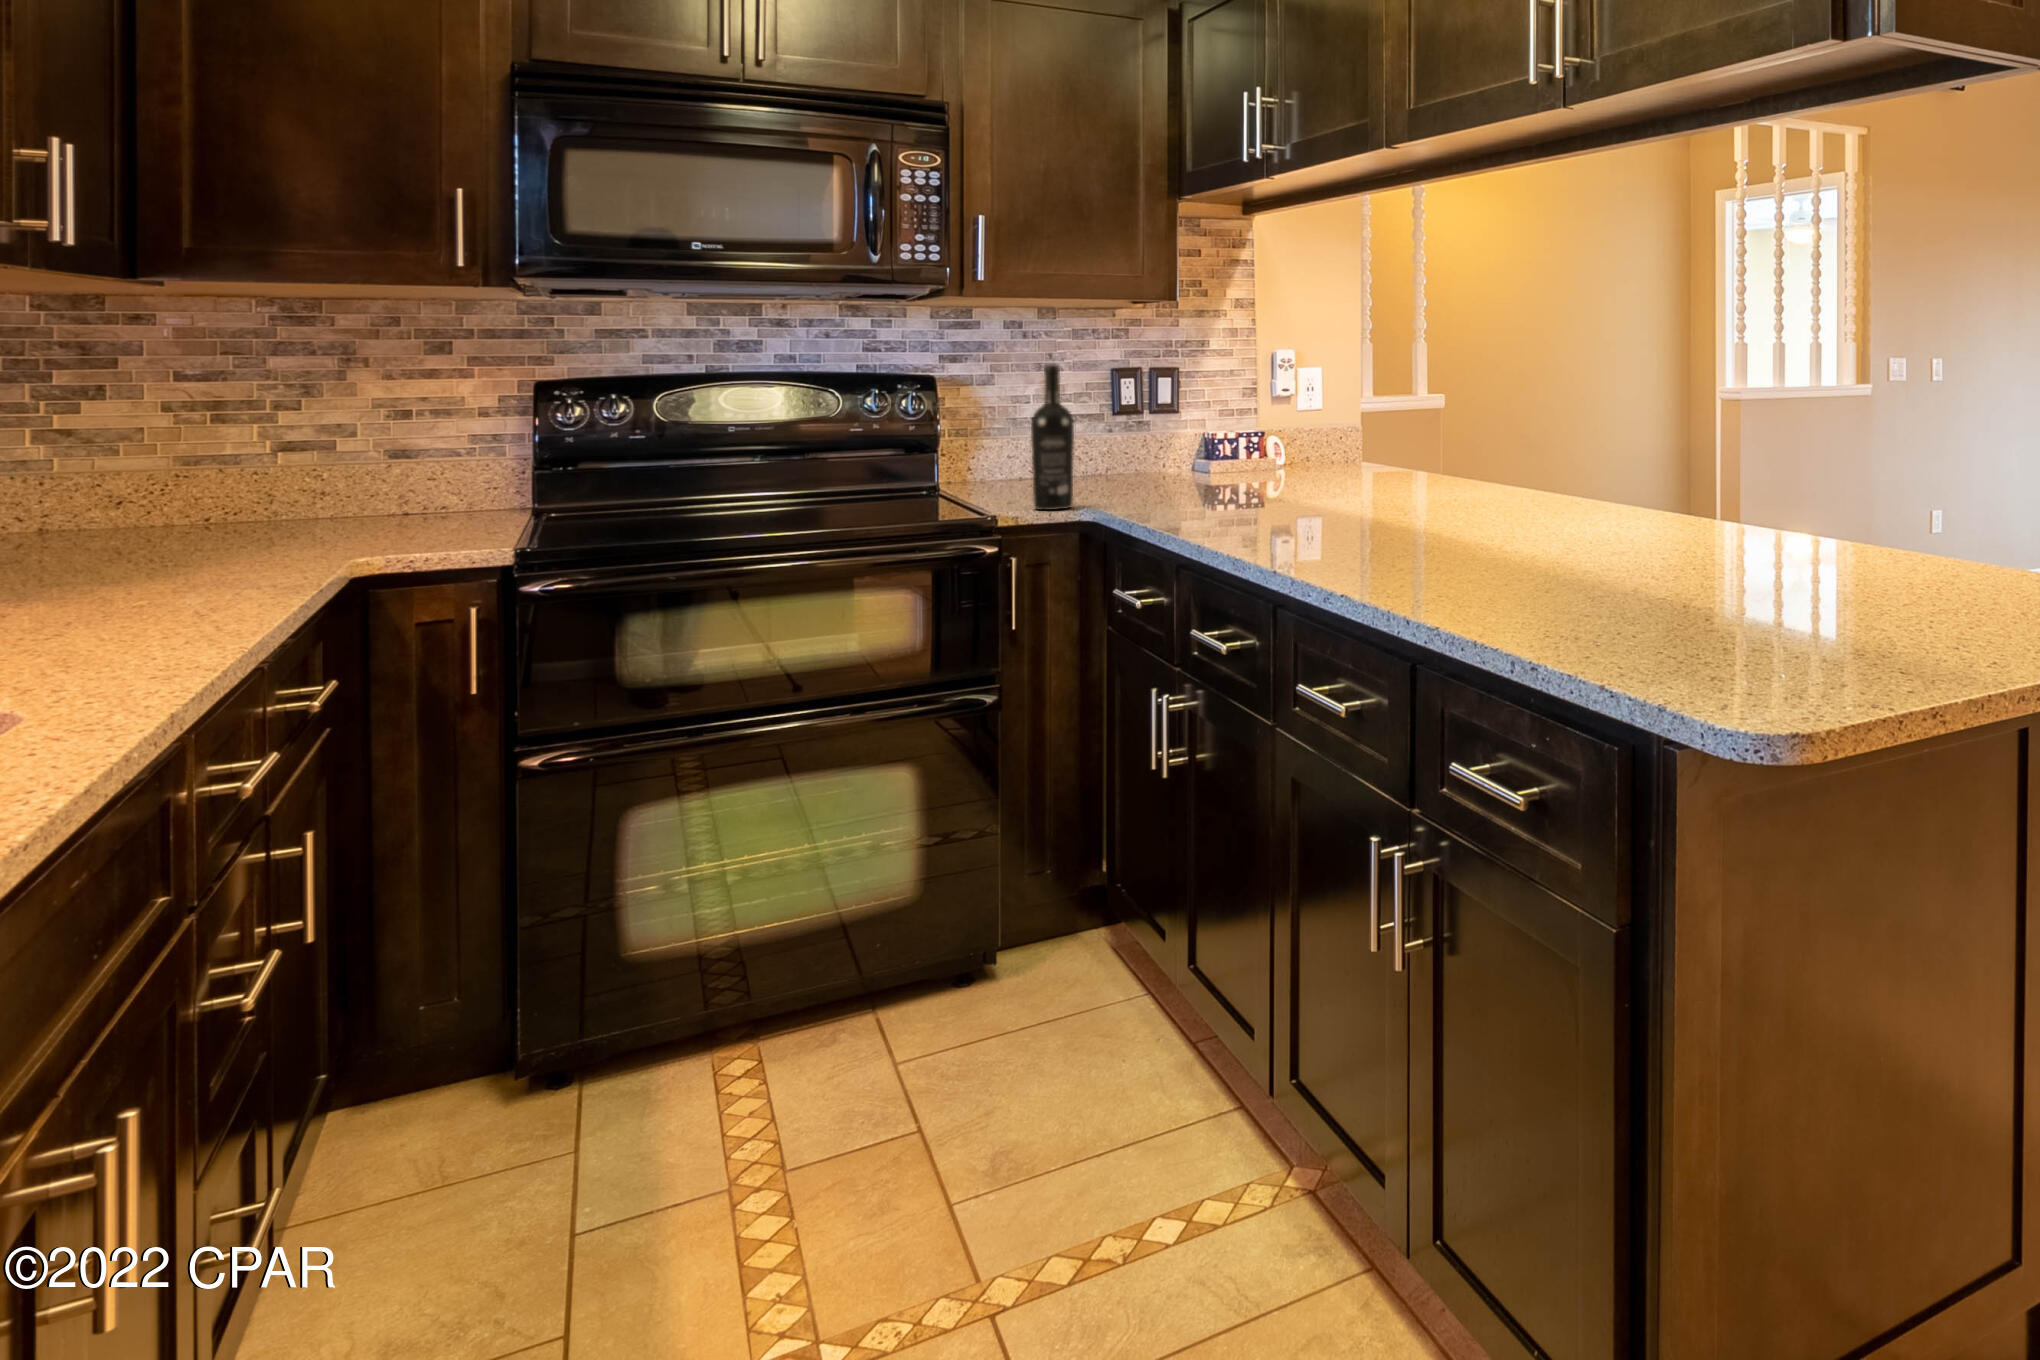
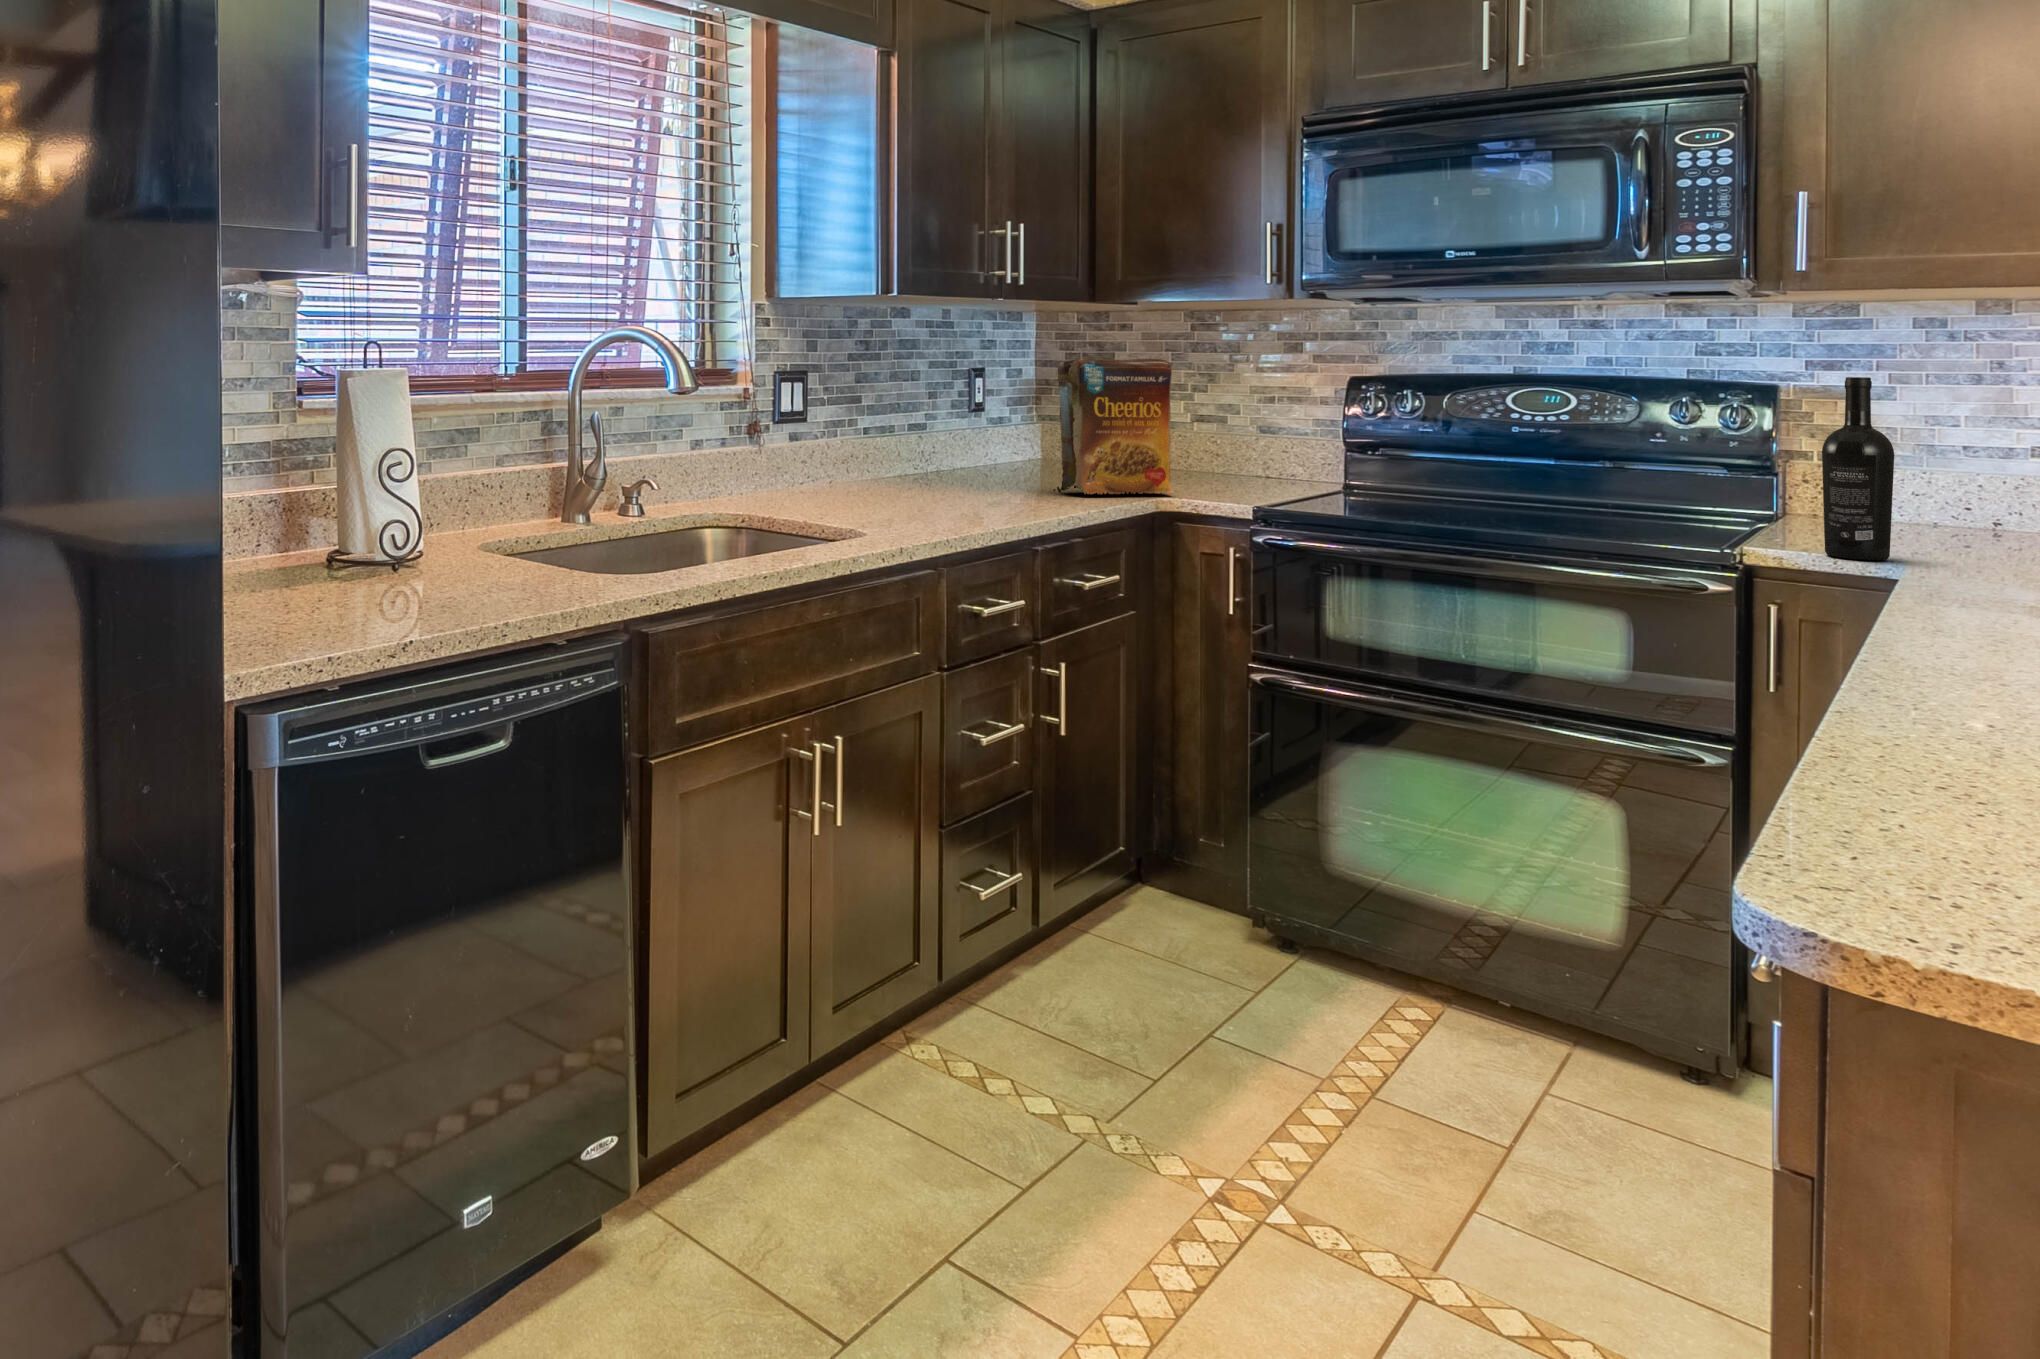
cereal box: none [148,354,359,568] -> present [1053,358,1174,494]

